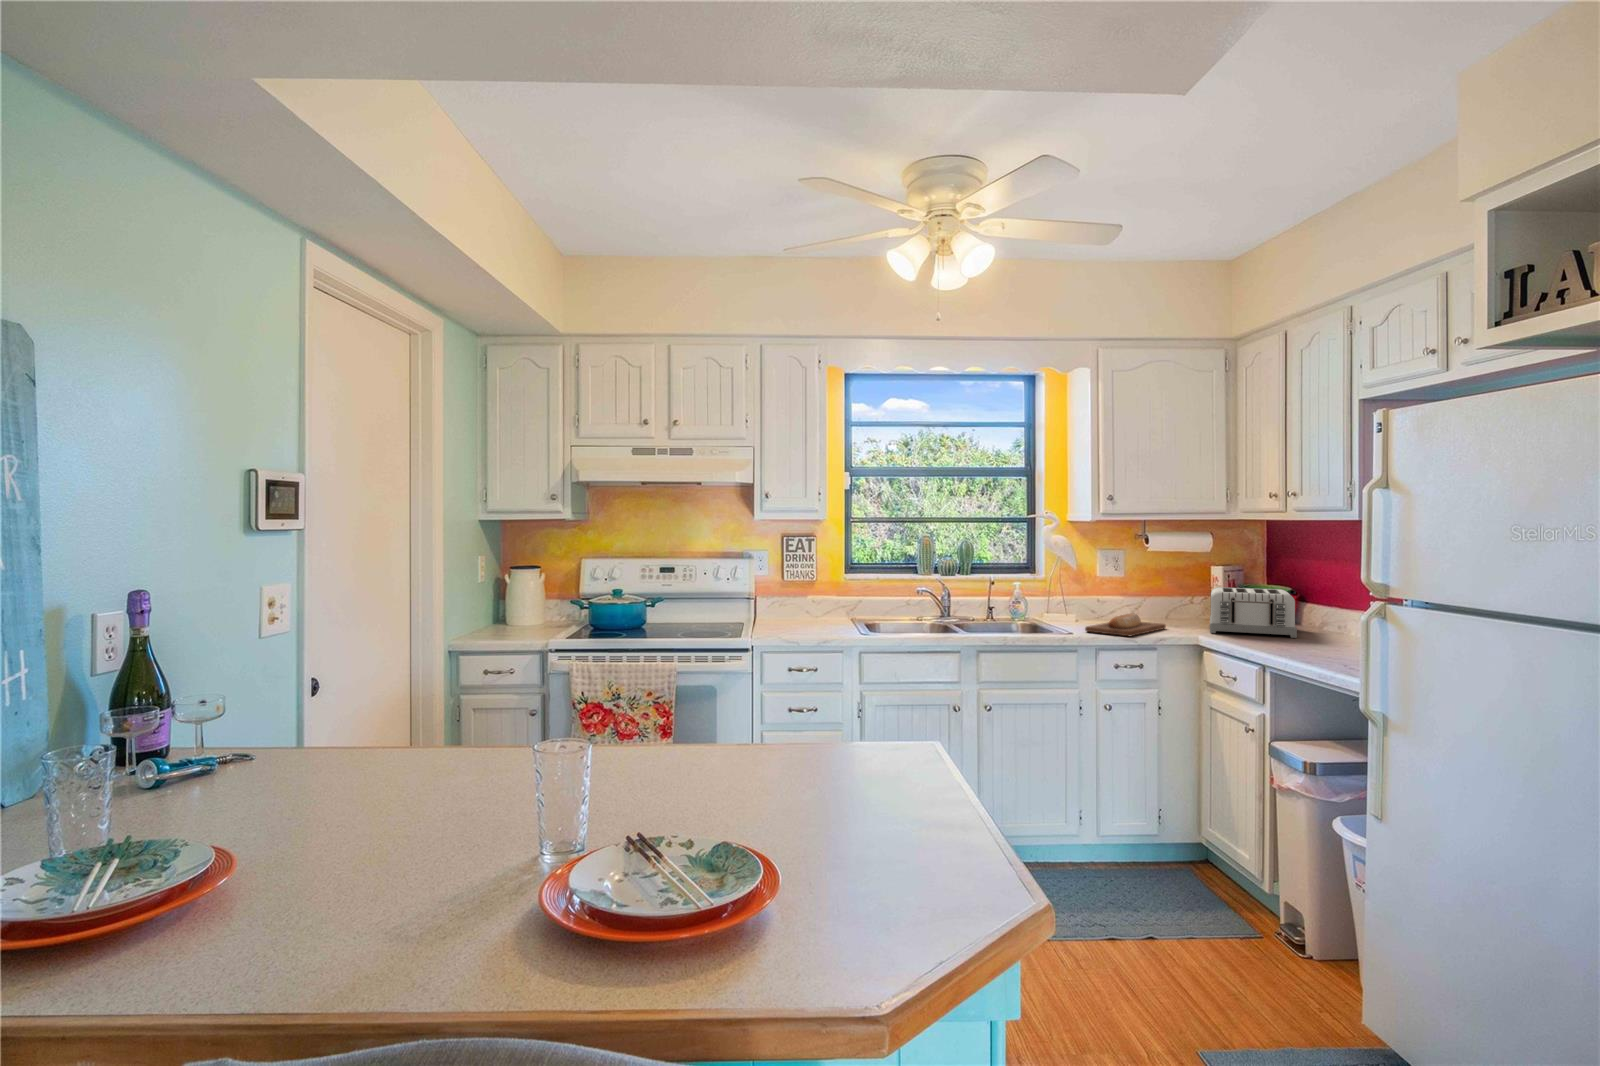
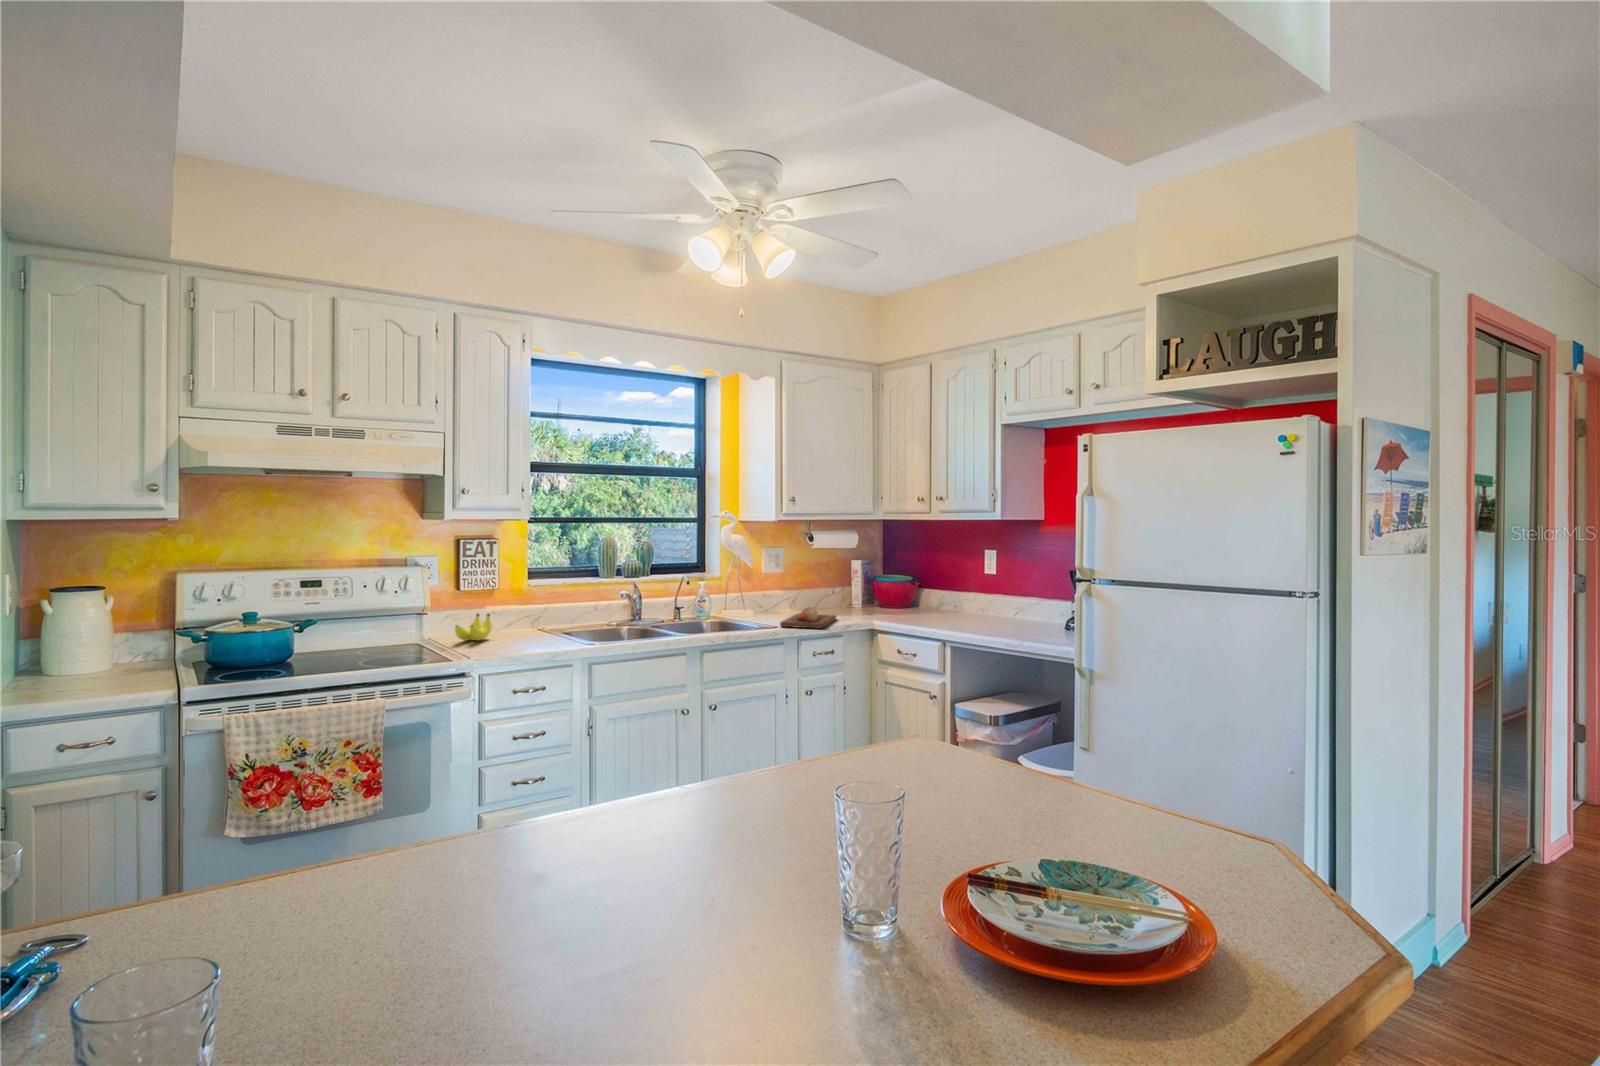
toaster: present [1210,587,1297,638] -> none [861,580,935,621]
banana: none [773,601,809,624] -> present [455,613,492,641]

